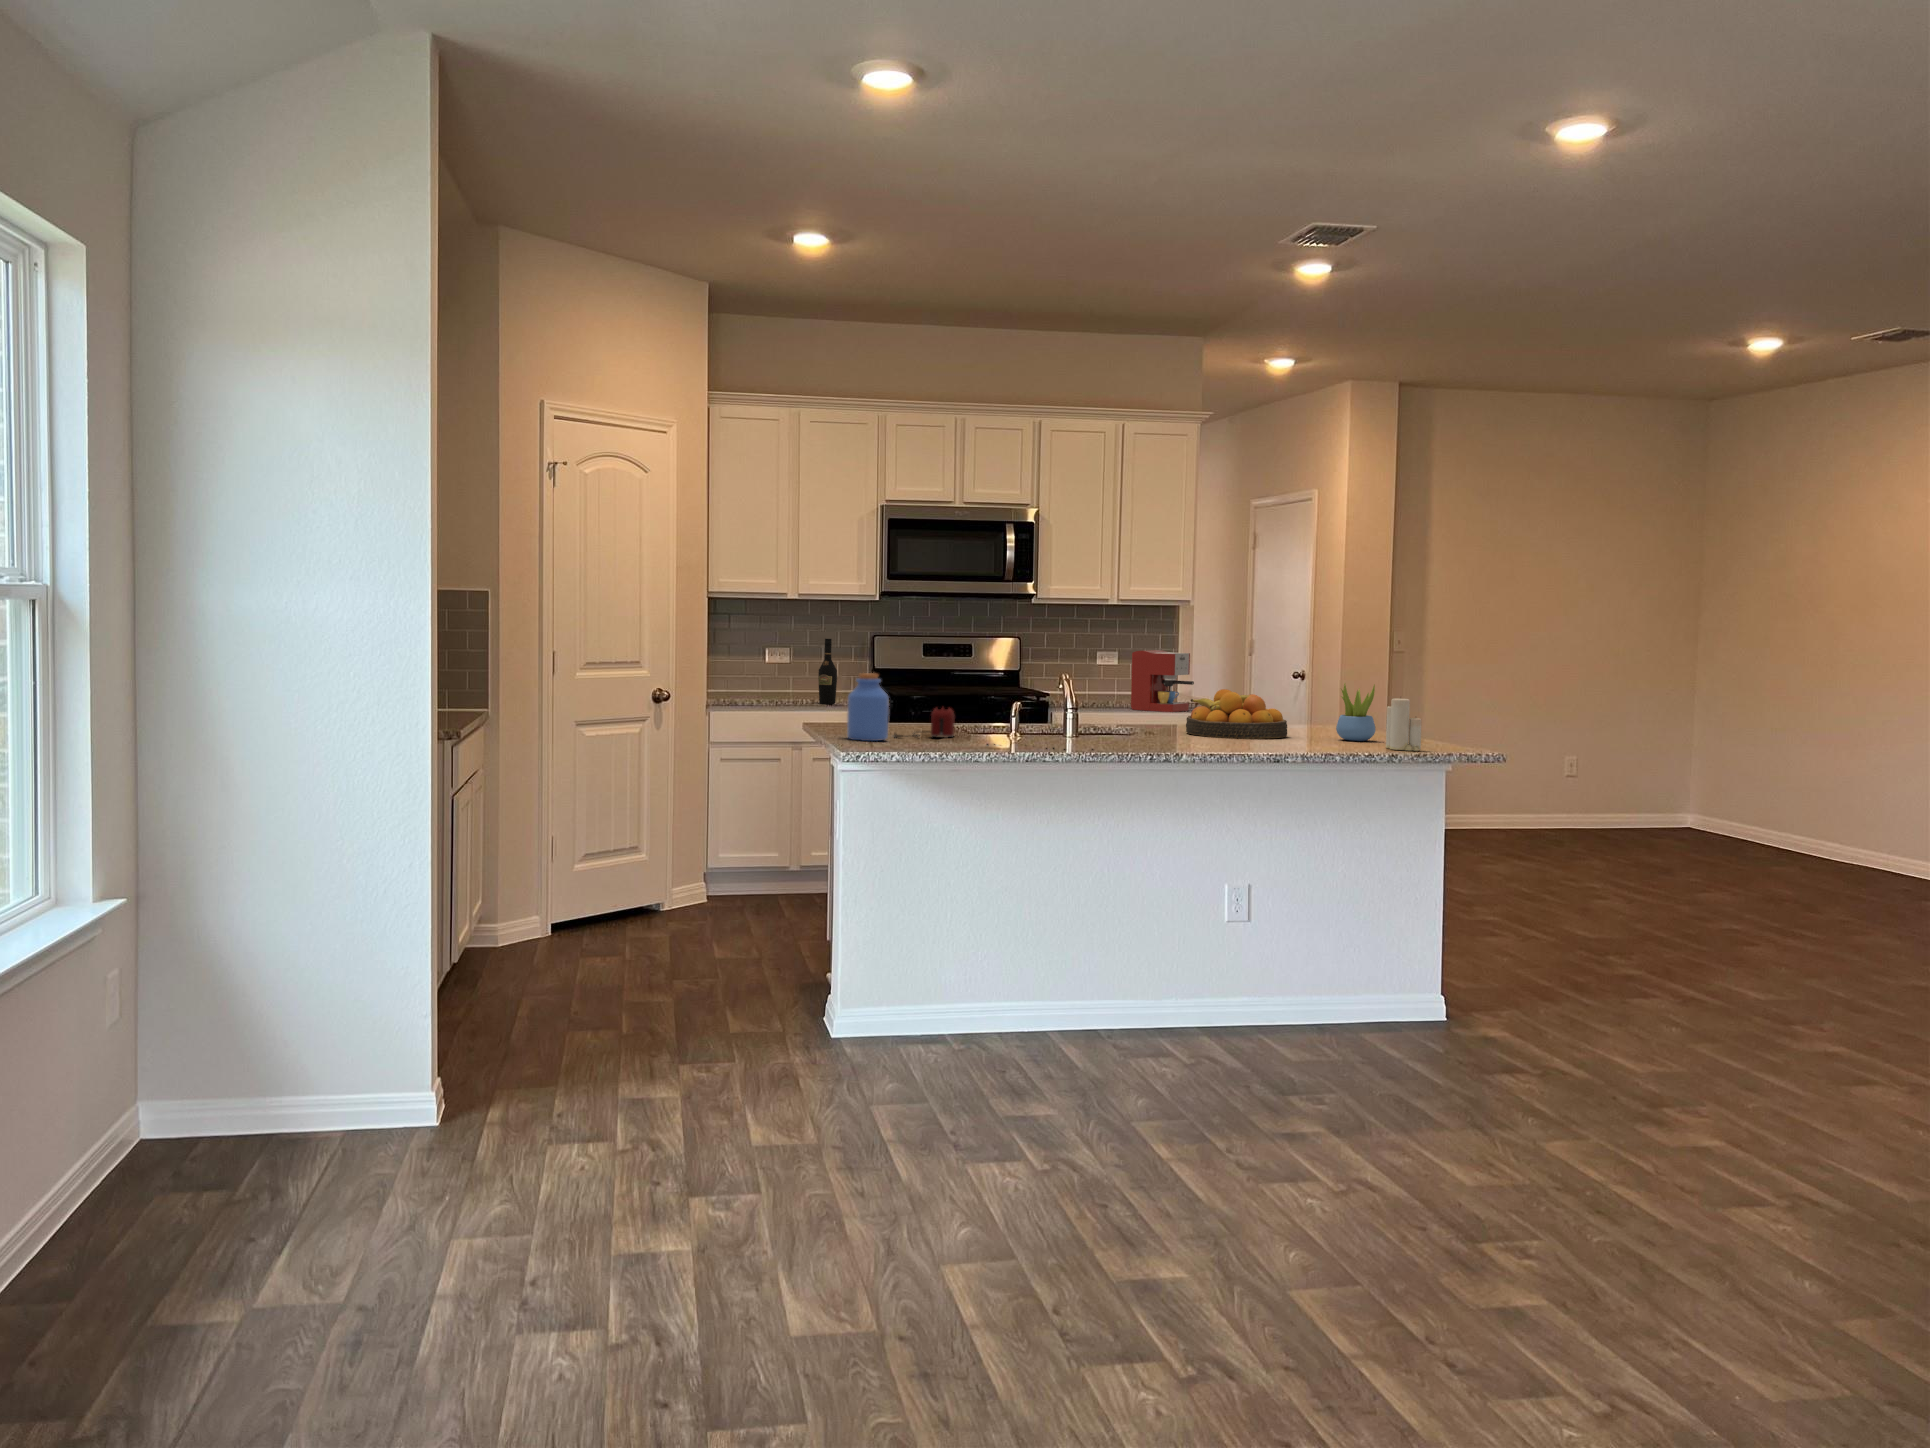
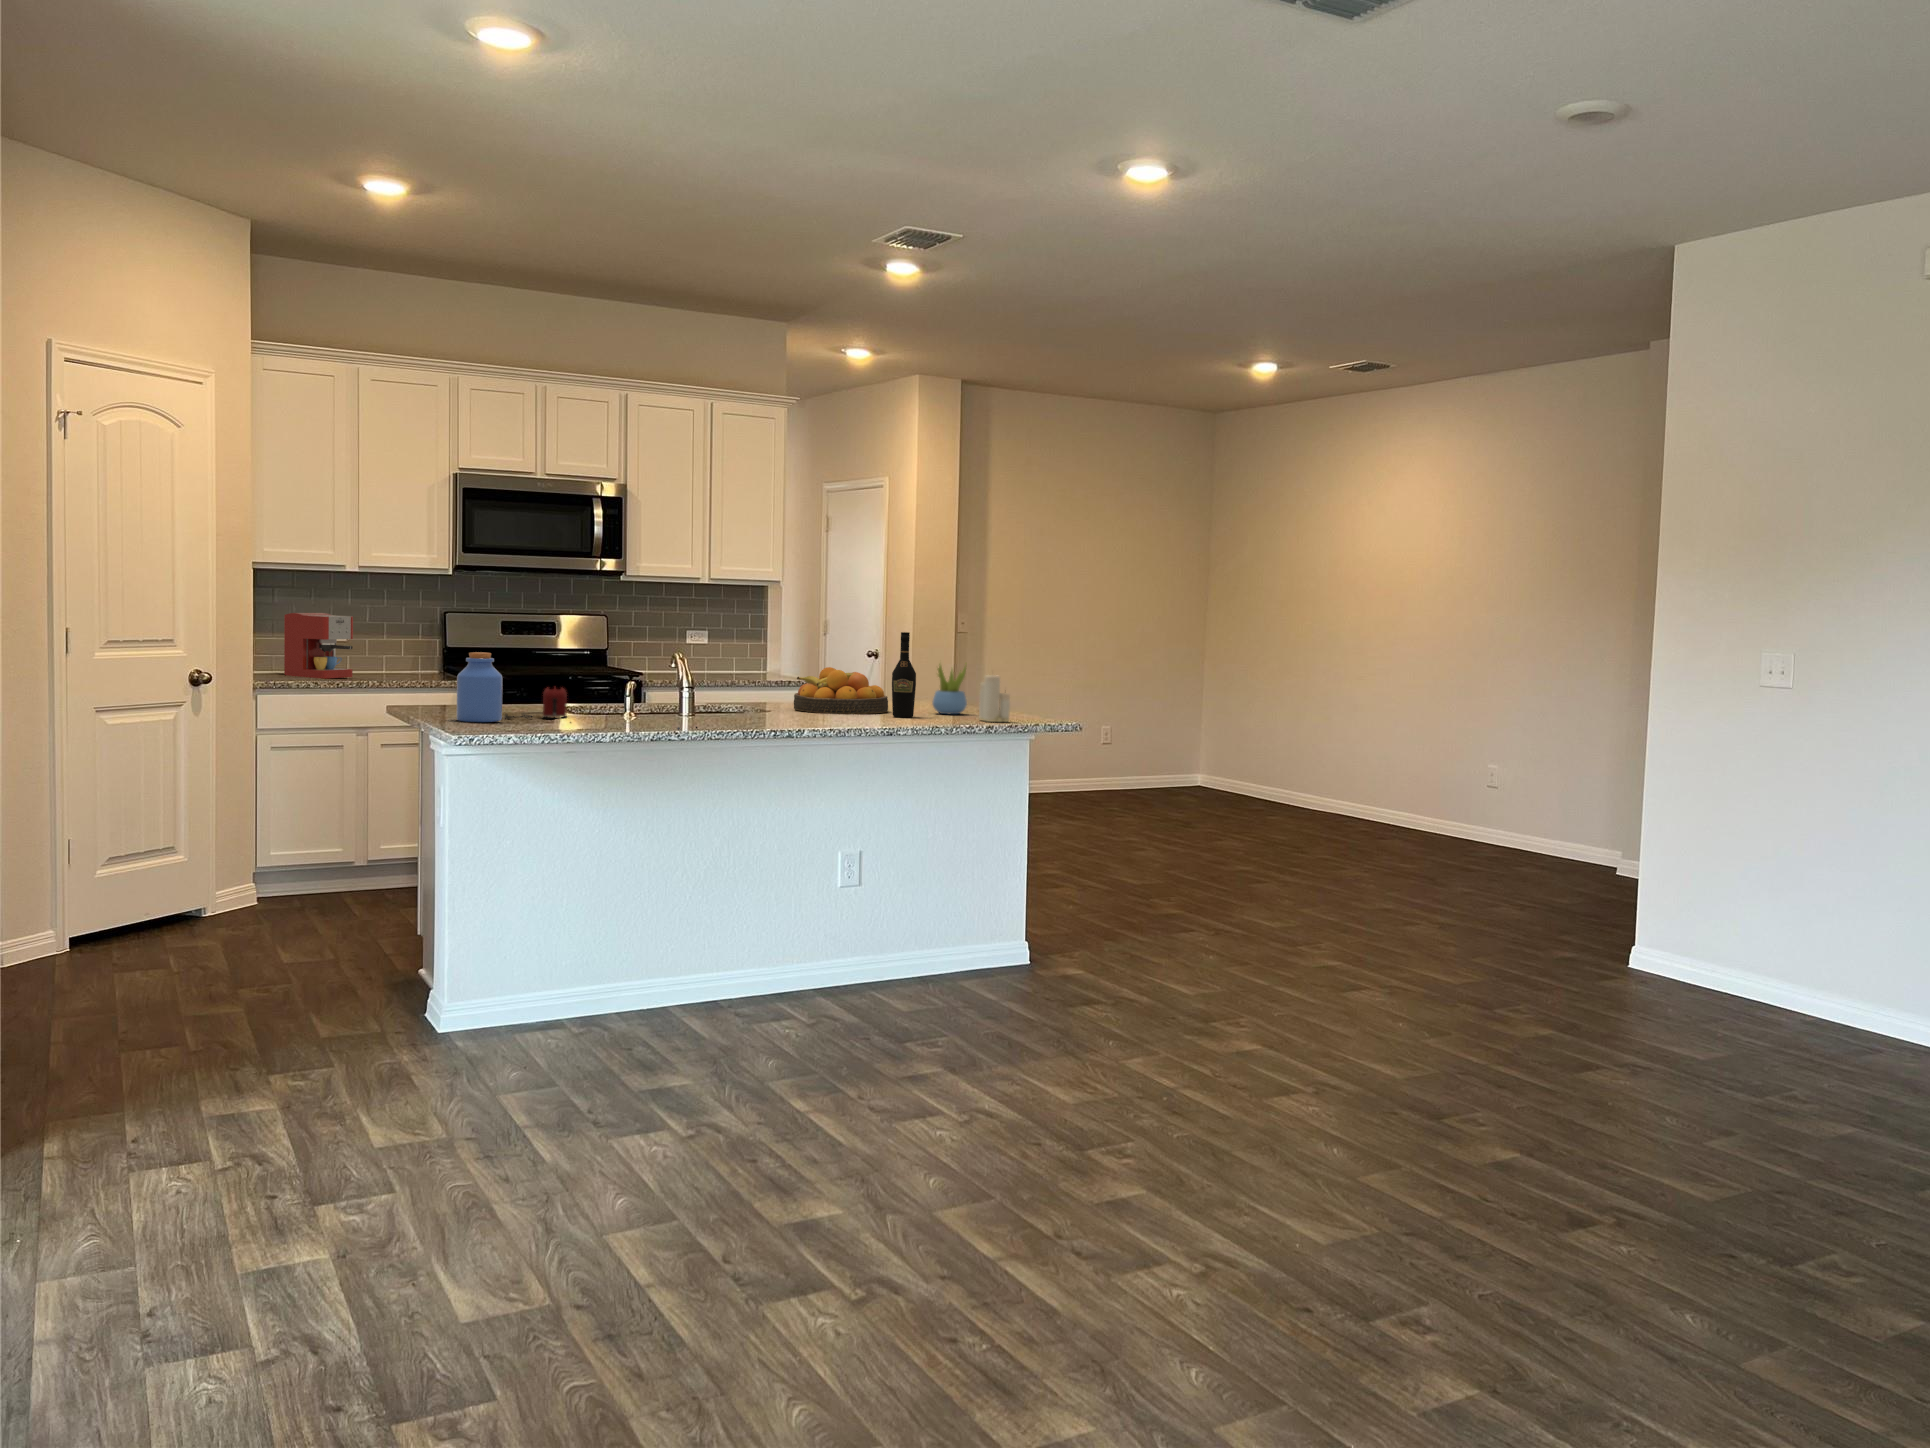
wine bottle: present [818,639,837,704] -> present [892,632,916,717]
coffee maker: present [1131,650,1194,712] -> present [284,613,353,679]

